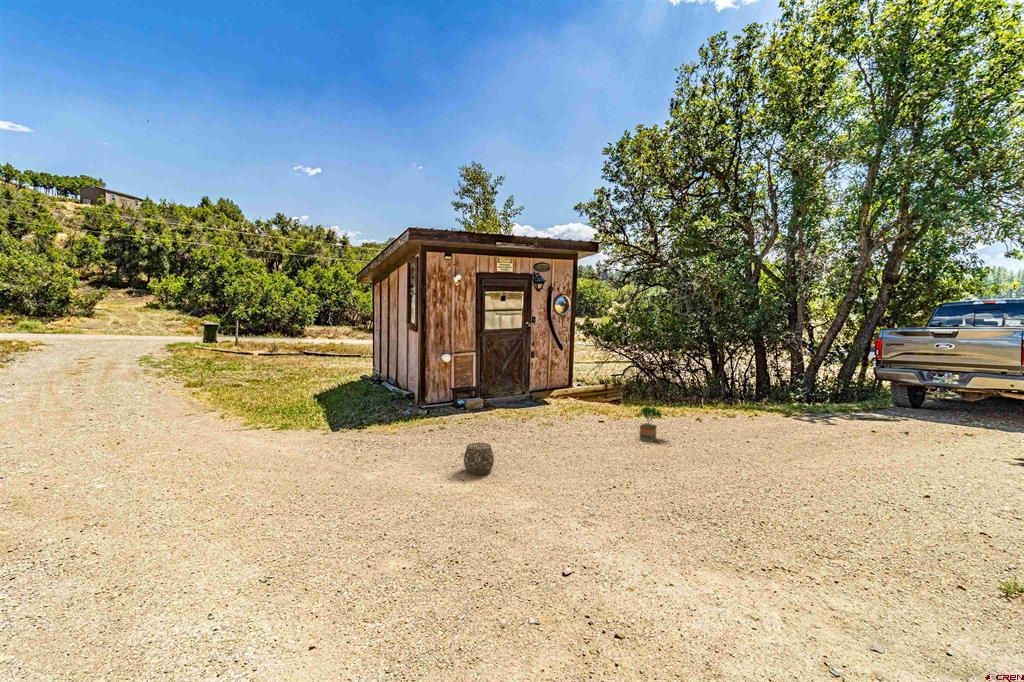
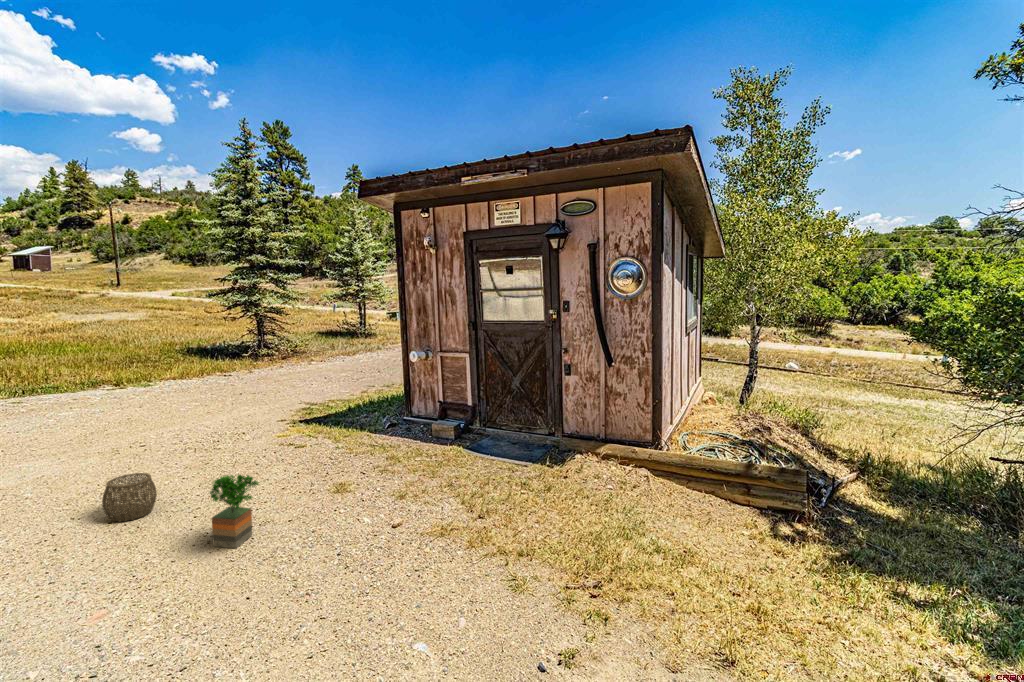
potted tree: present [637,407,662,442] -> present [210,475,258,548]

